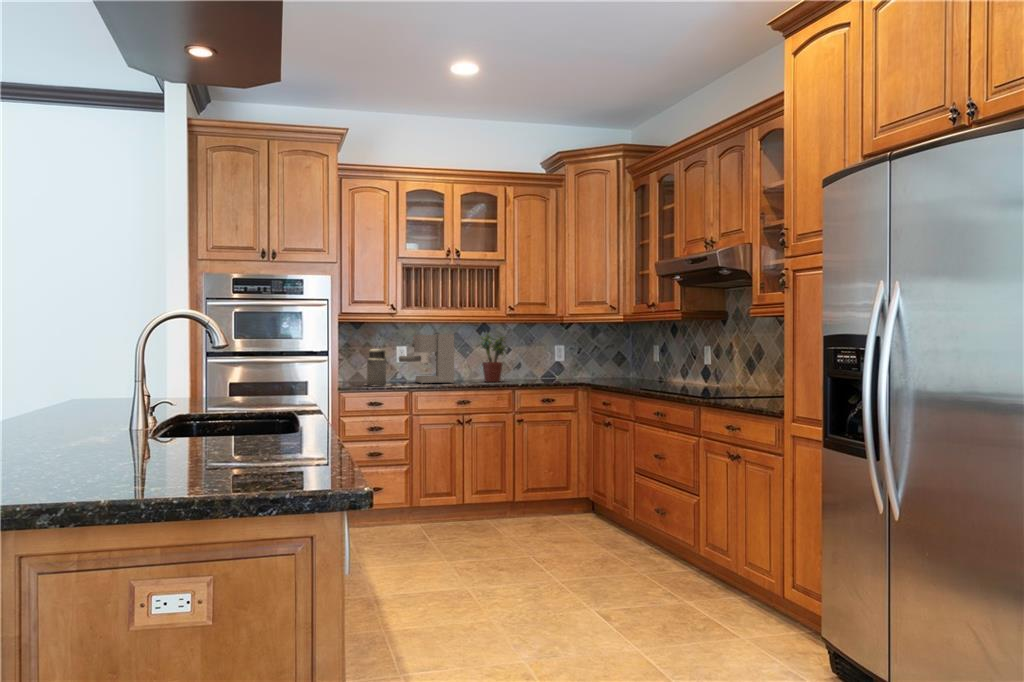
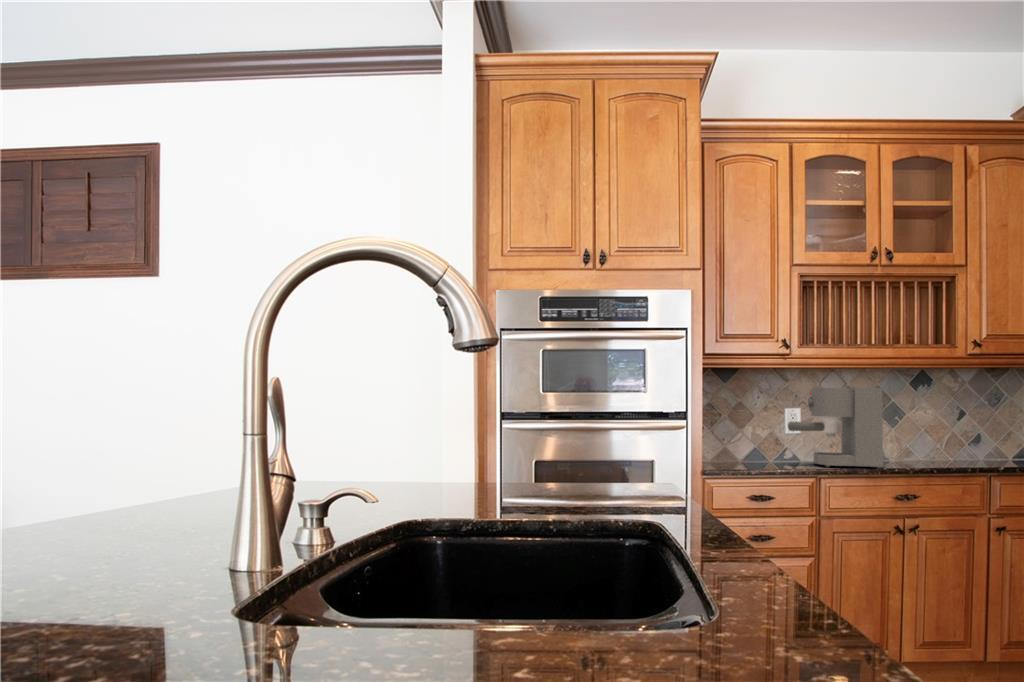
potted plant: present [481,334,506,382] -> none [923,387,979,469]
canister: present [366,346,390,386] -> none [733,404,780,469]

